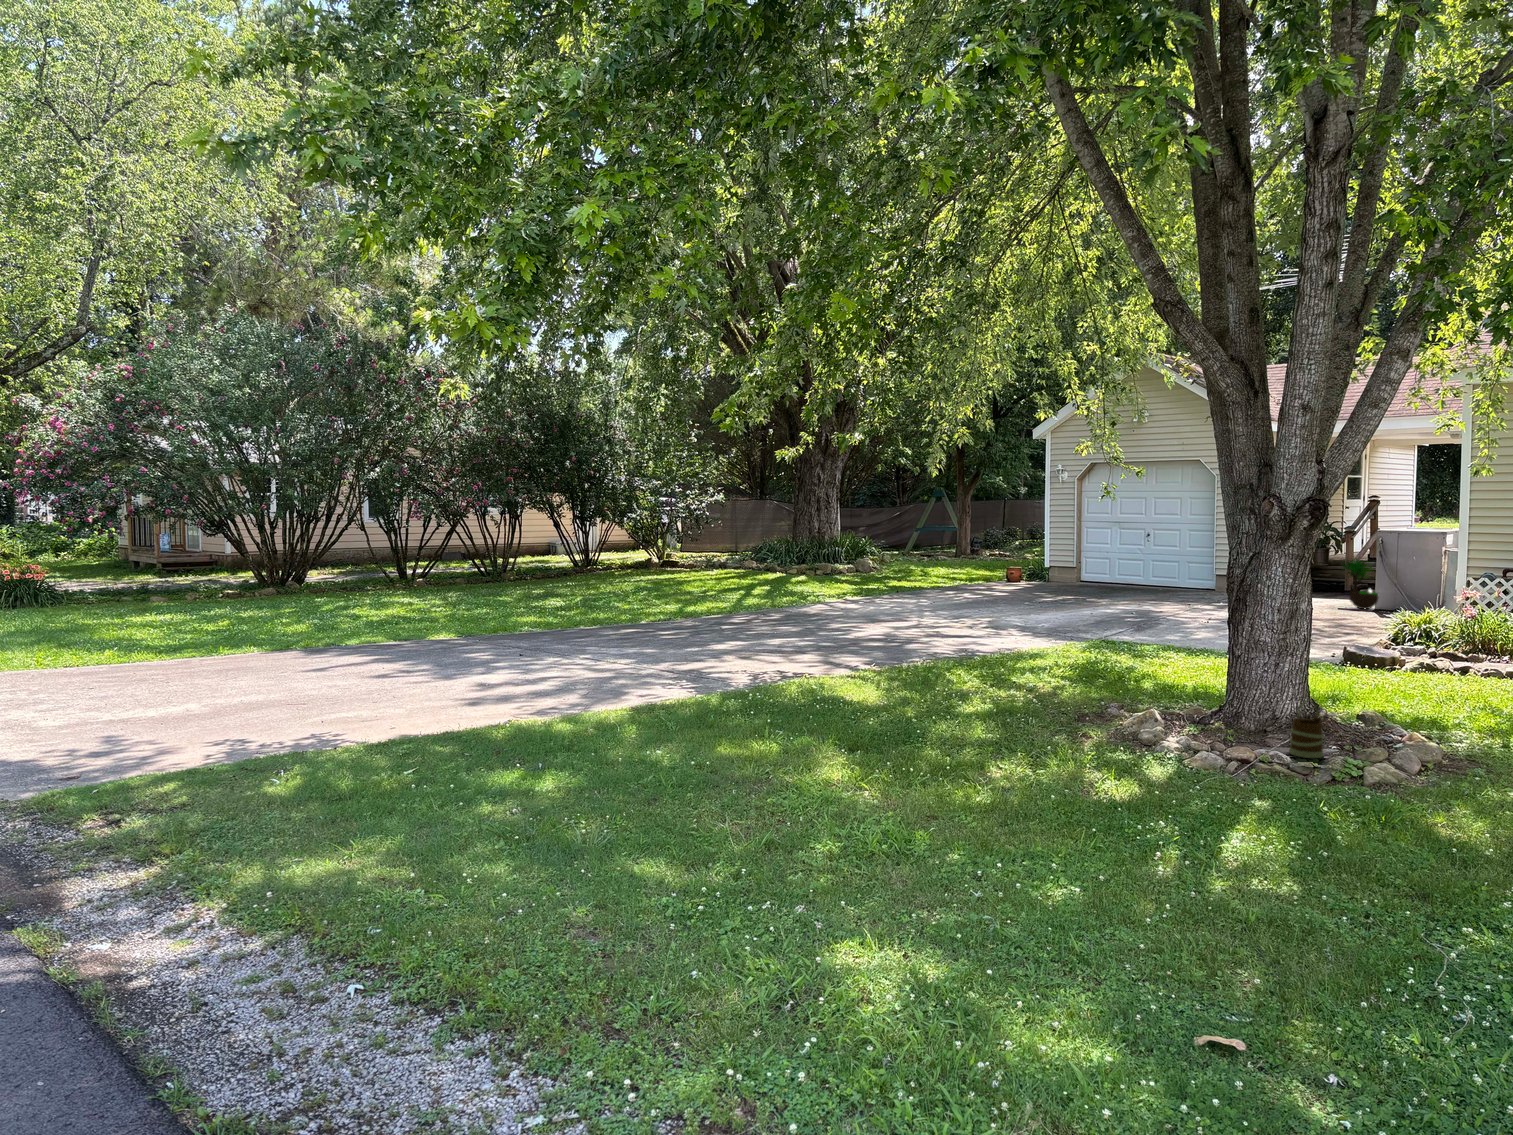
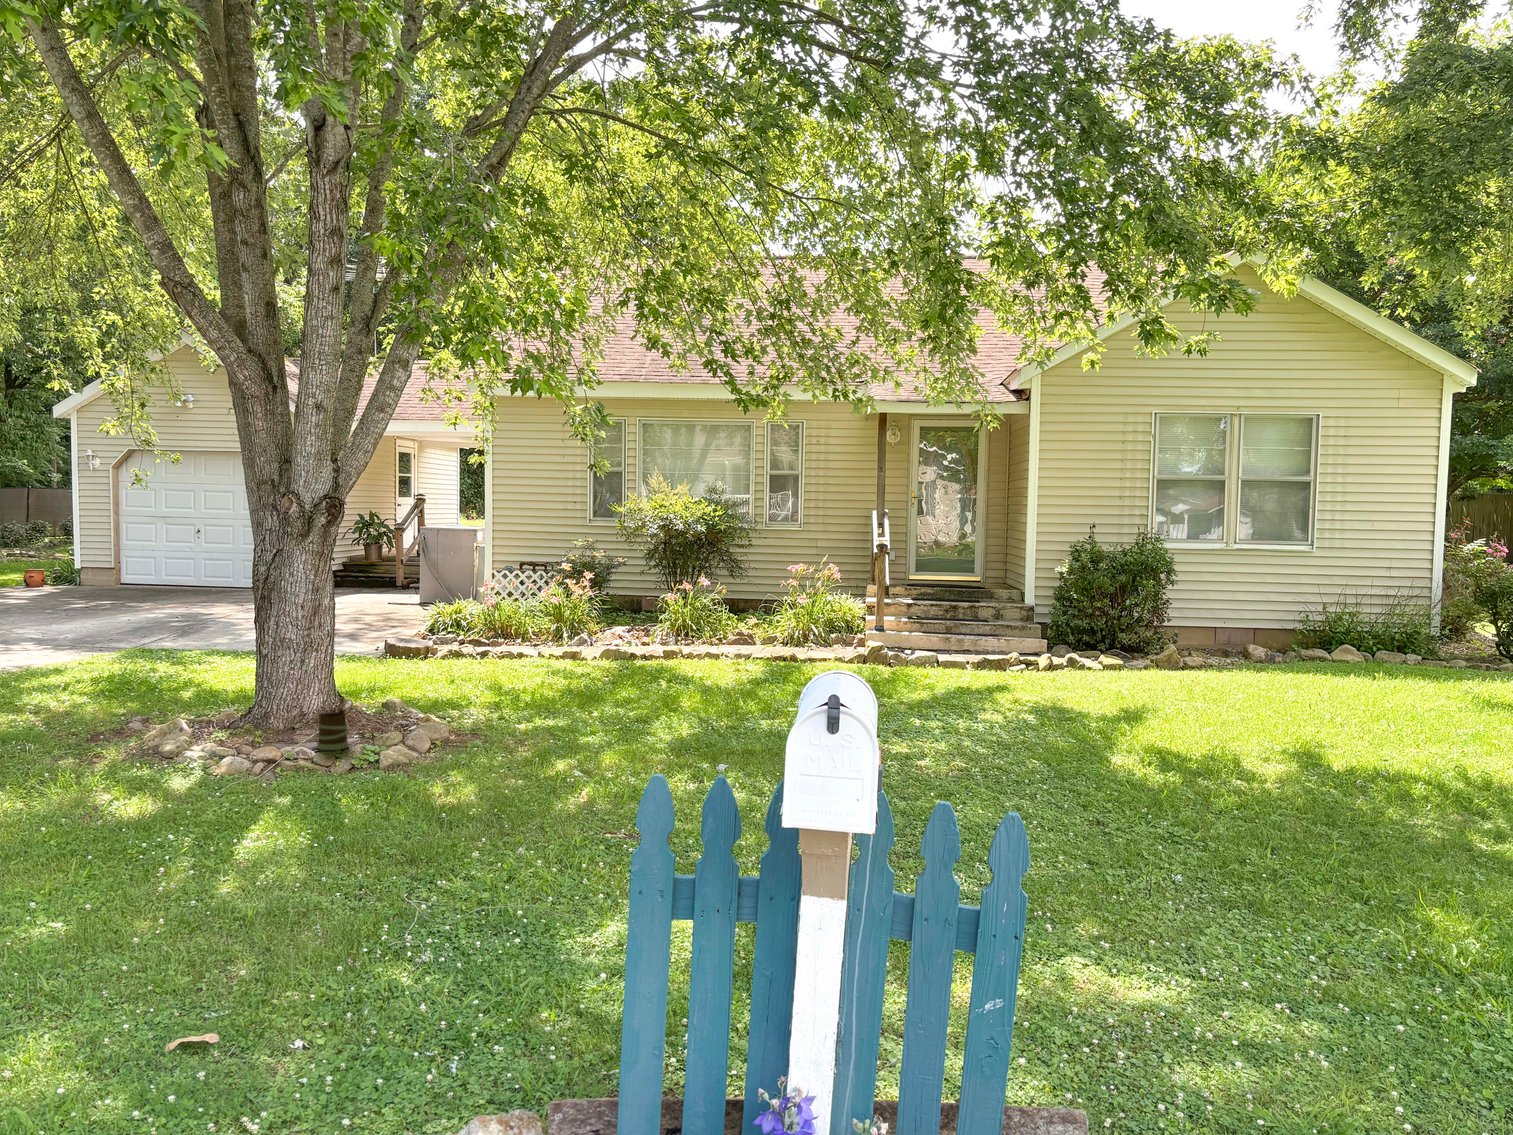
potted tree: present [1341,558,1378,609] -> none [390,549,424,605]

